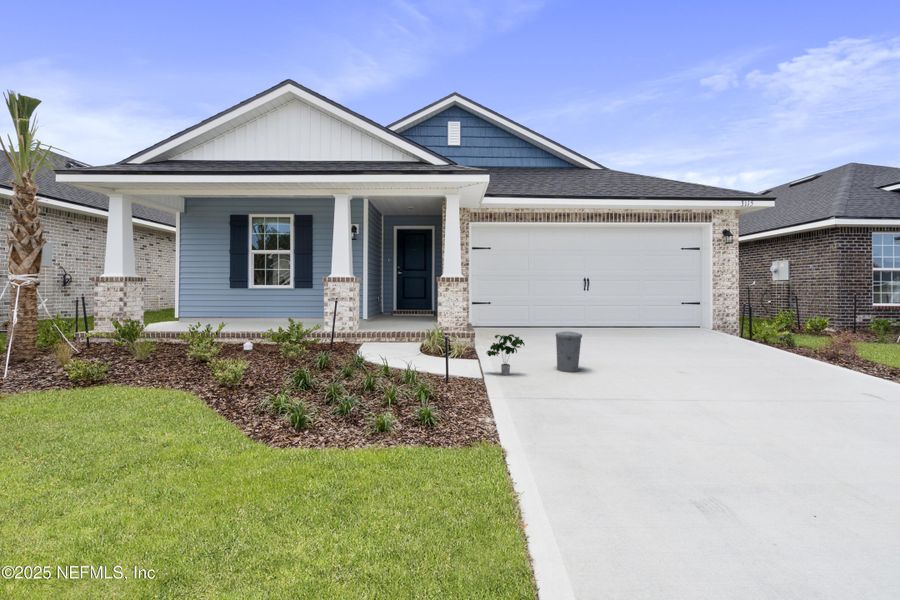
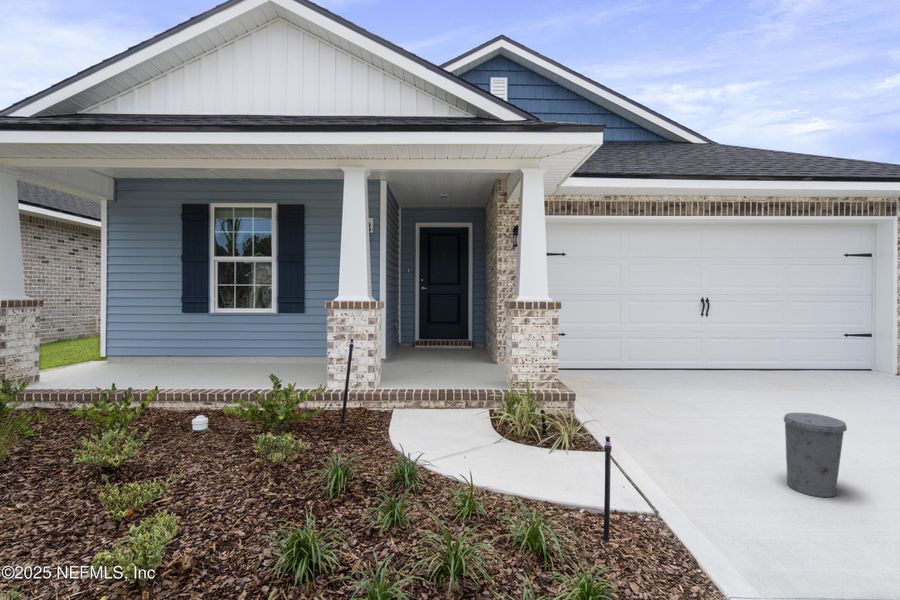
potted plant: present [486,334,525,375] -> none [670,428,752,514]

